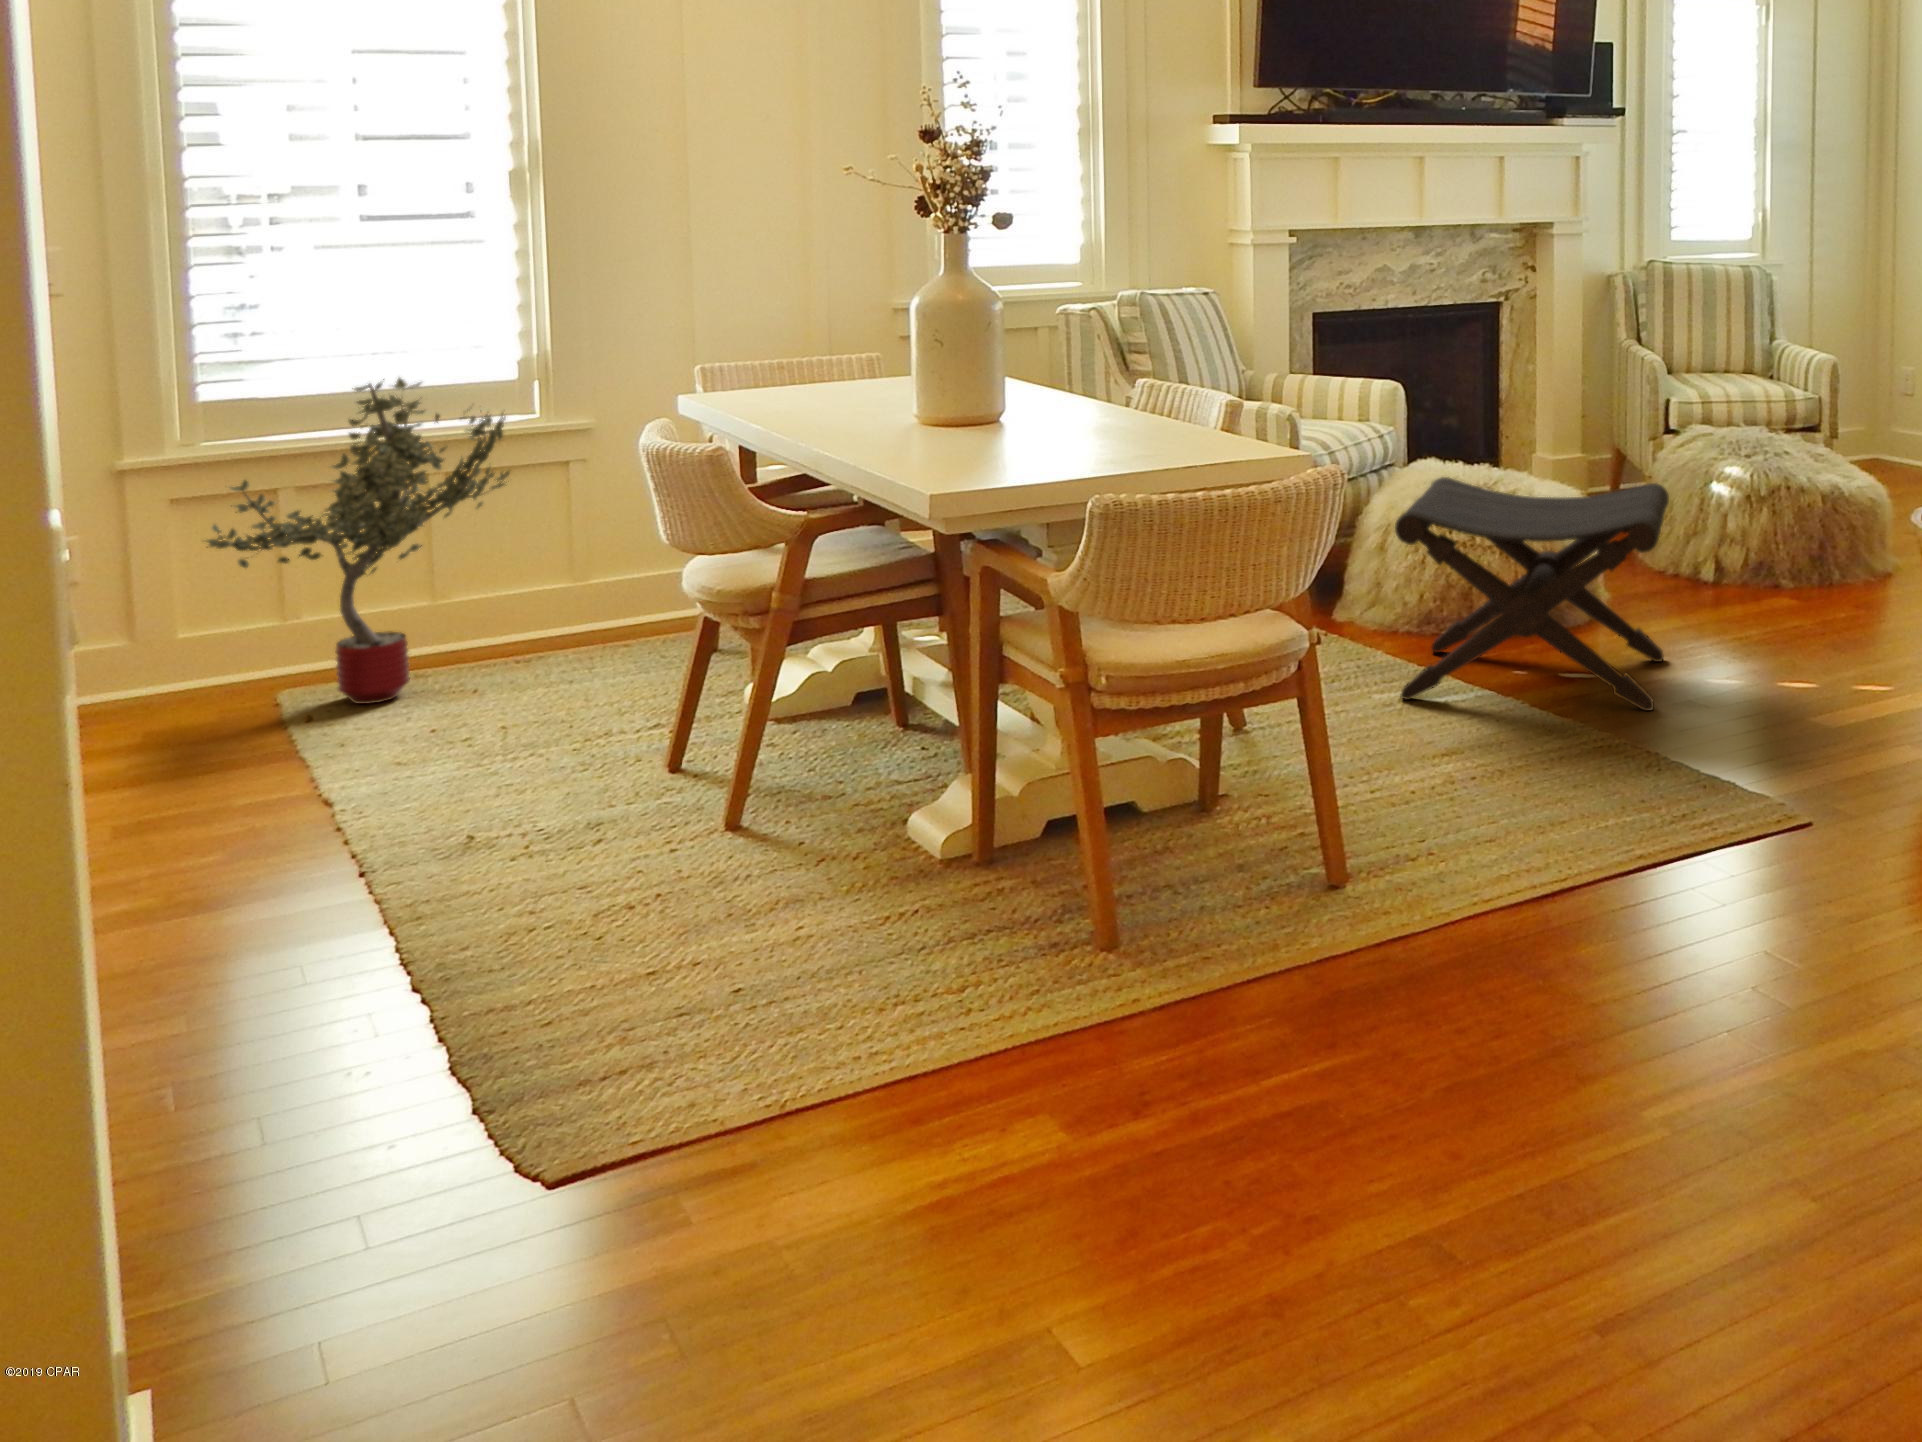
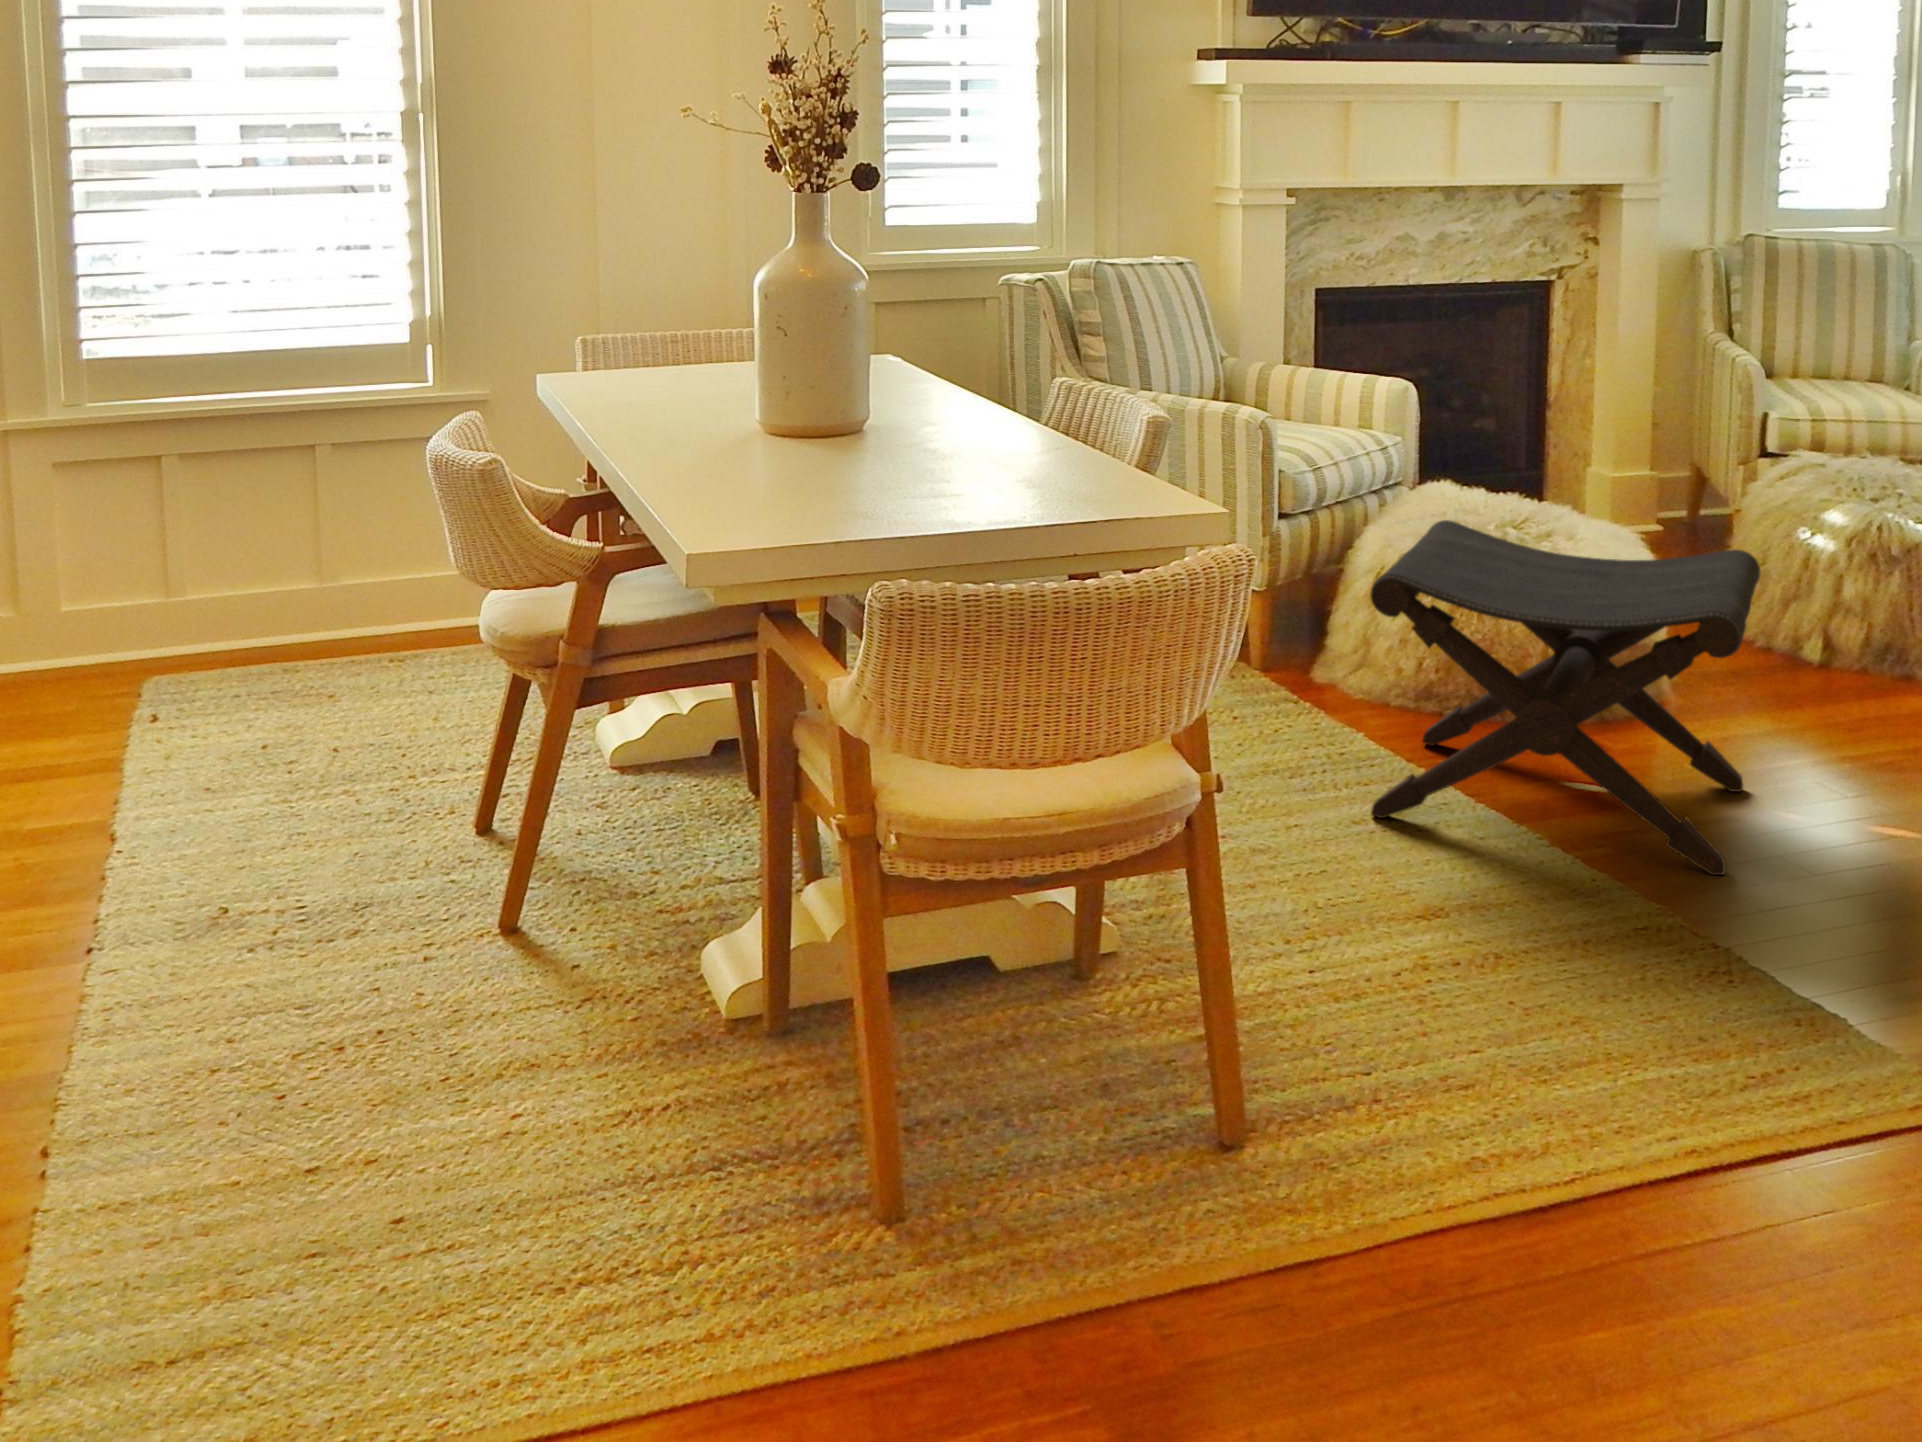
potted tree: present [207,378,510,704] -> none [70,337,383,694]

